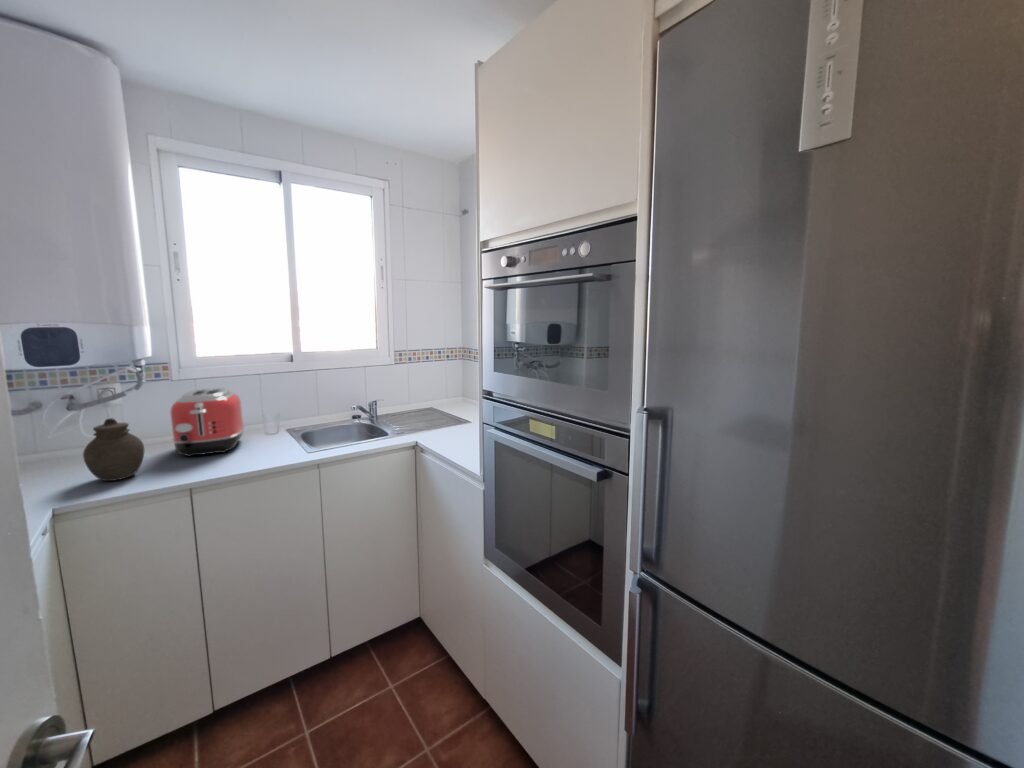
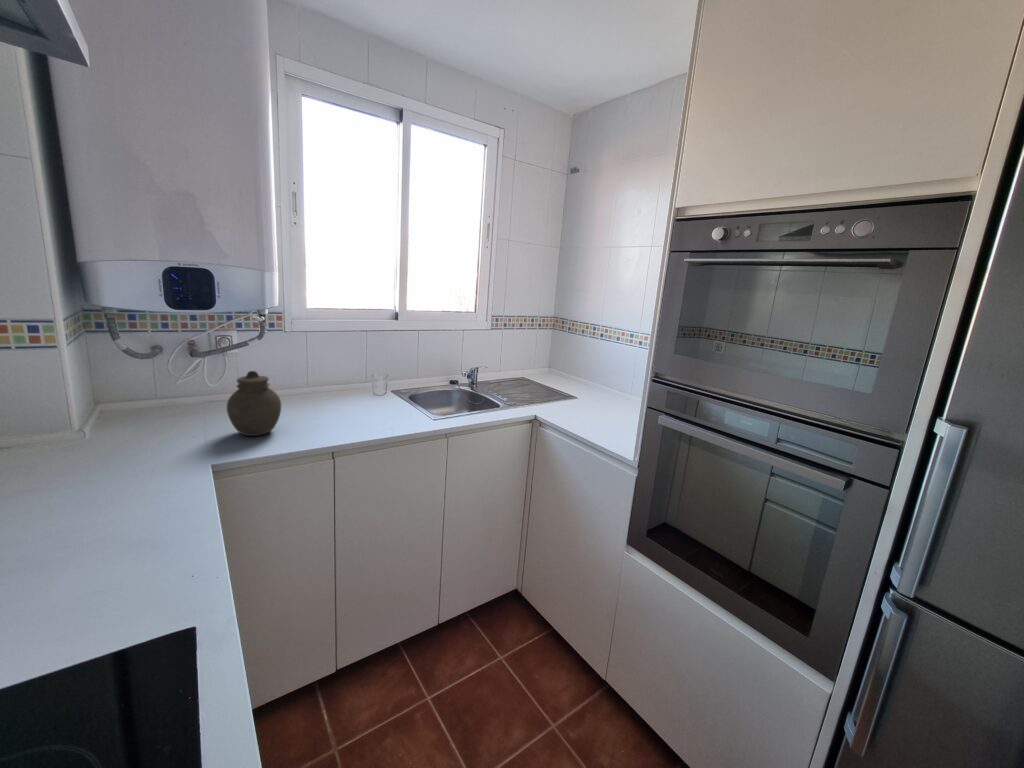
toaster: present [170,388,244,456] -> none [295,344,359,414]

